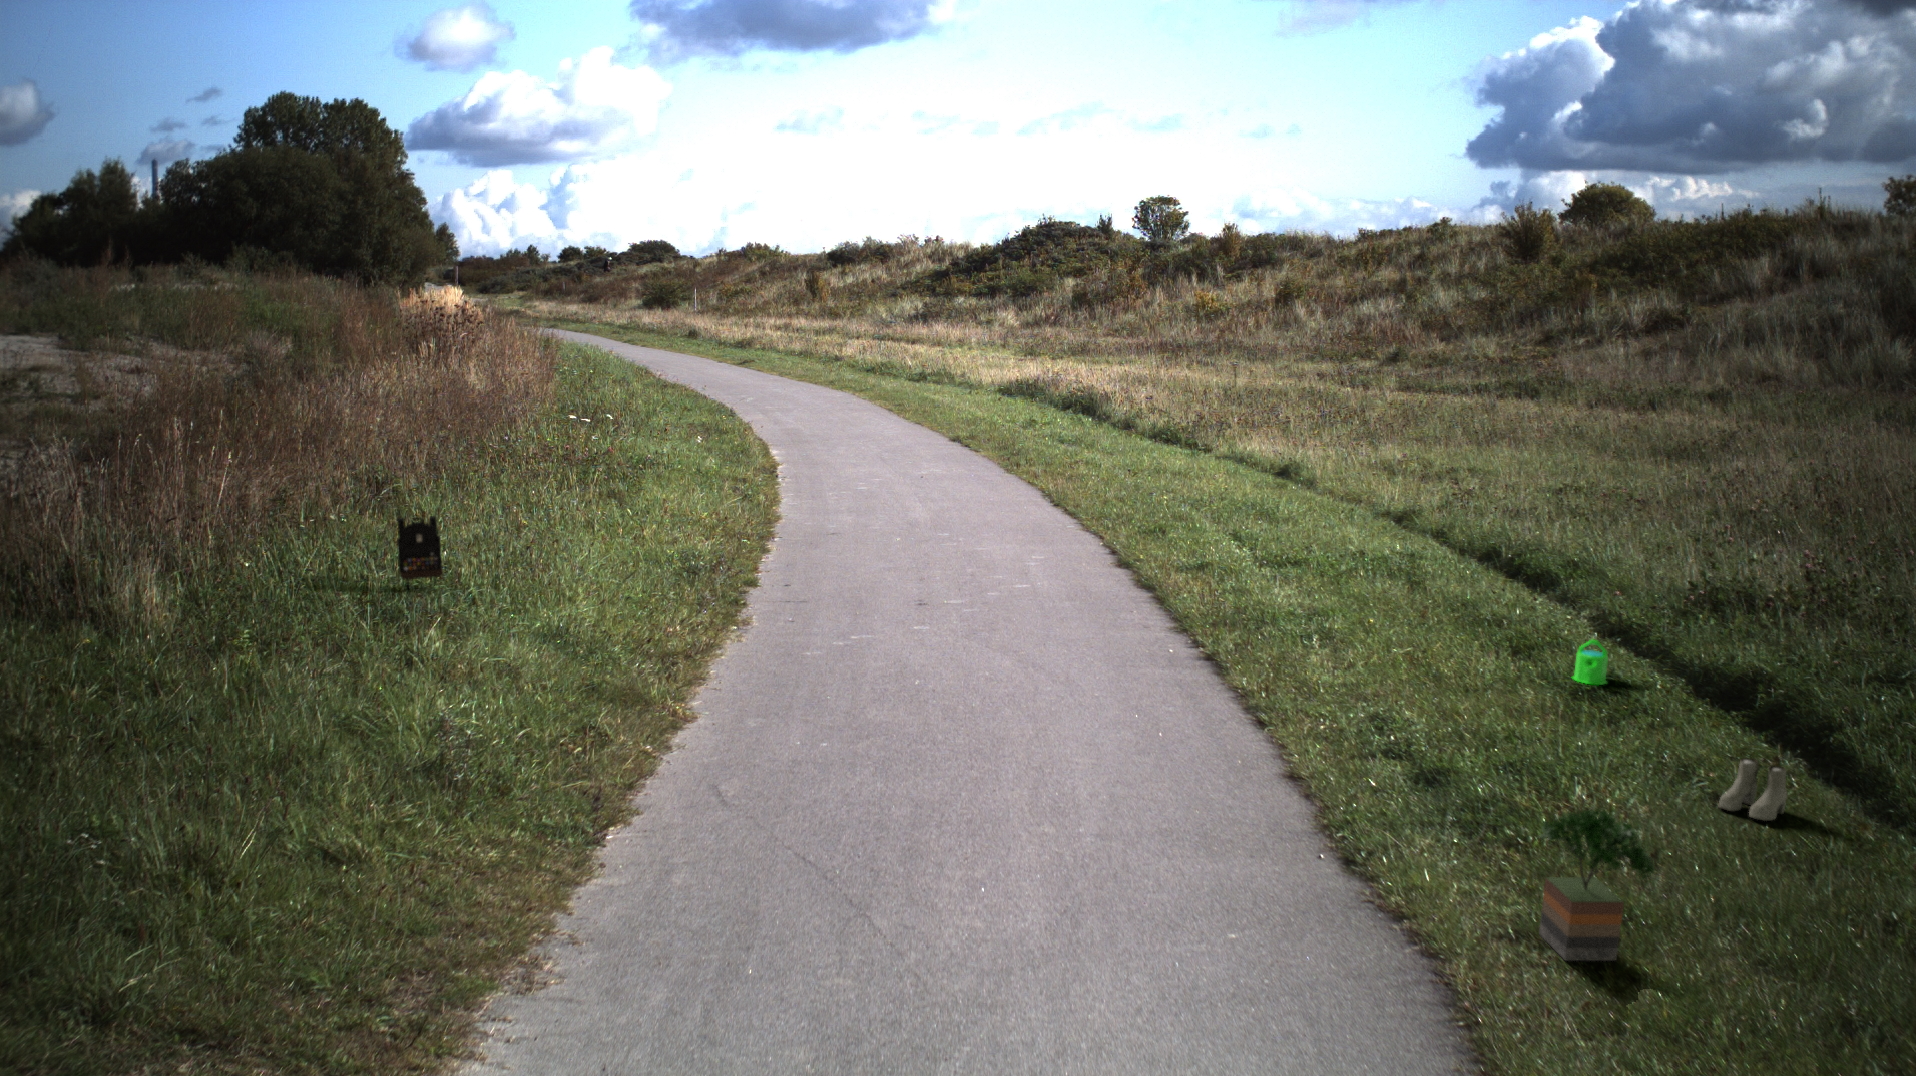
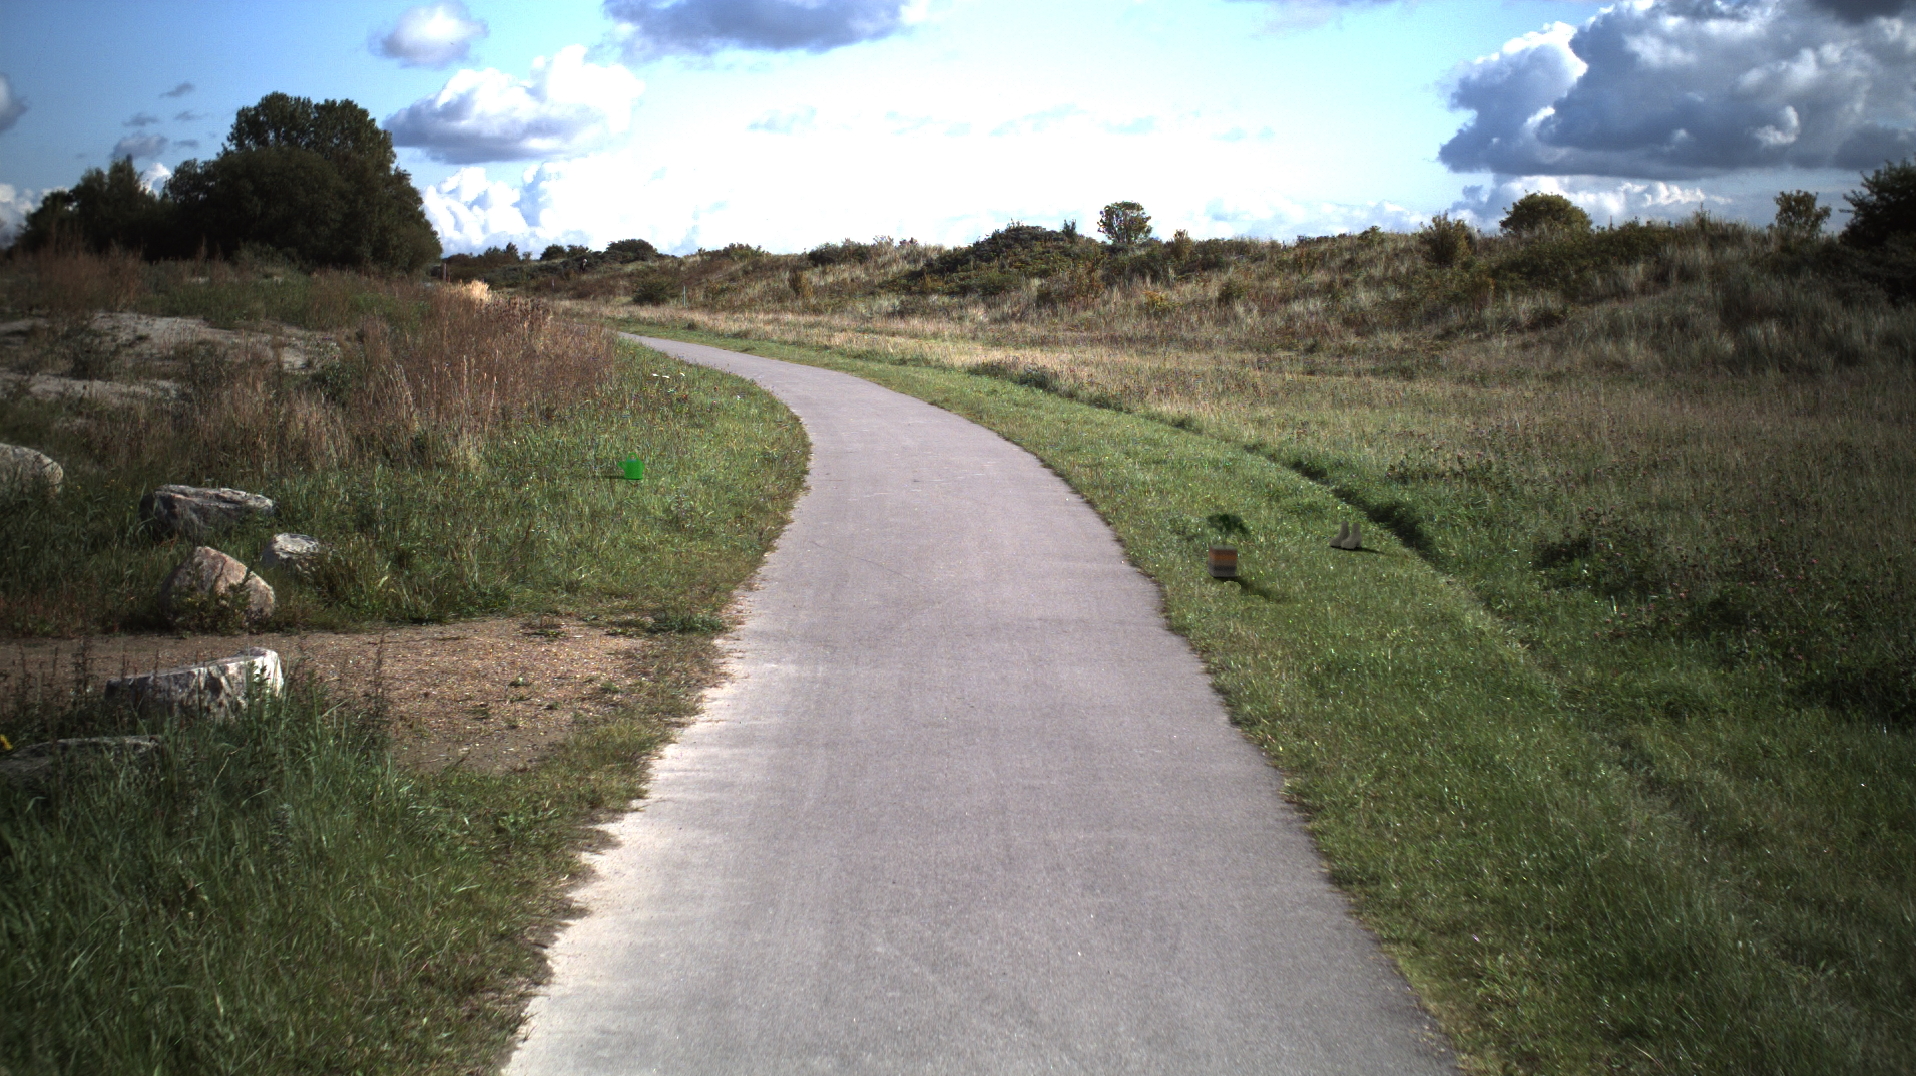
backpack: present [397,516,443,589] -> none [603,415,631,459]
watering can: present [1571,640,1608,685] -> present [618,452,645,479]

